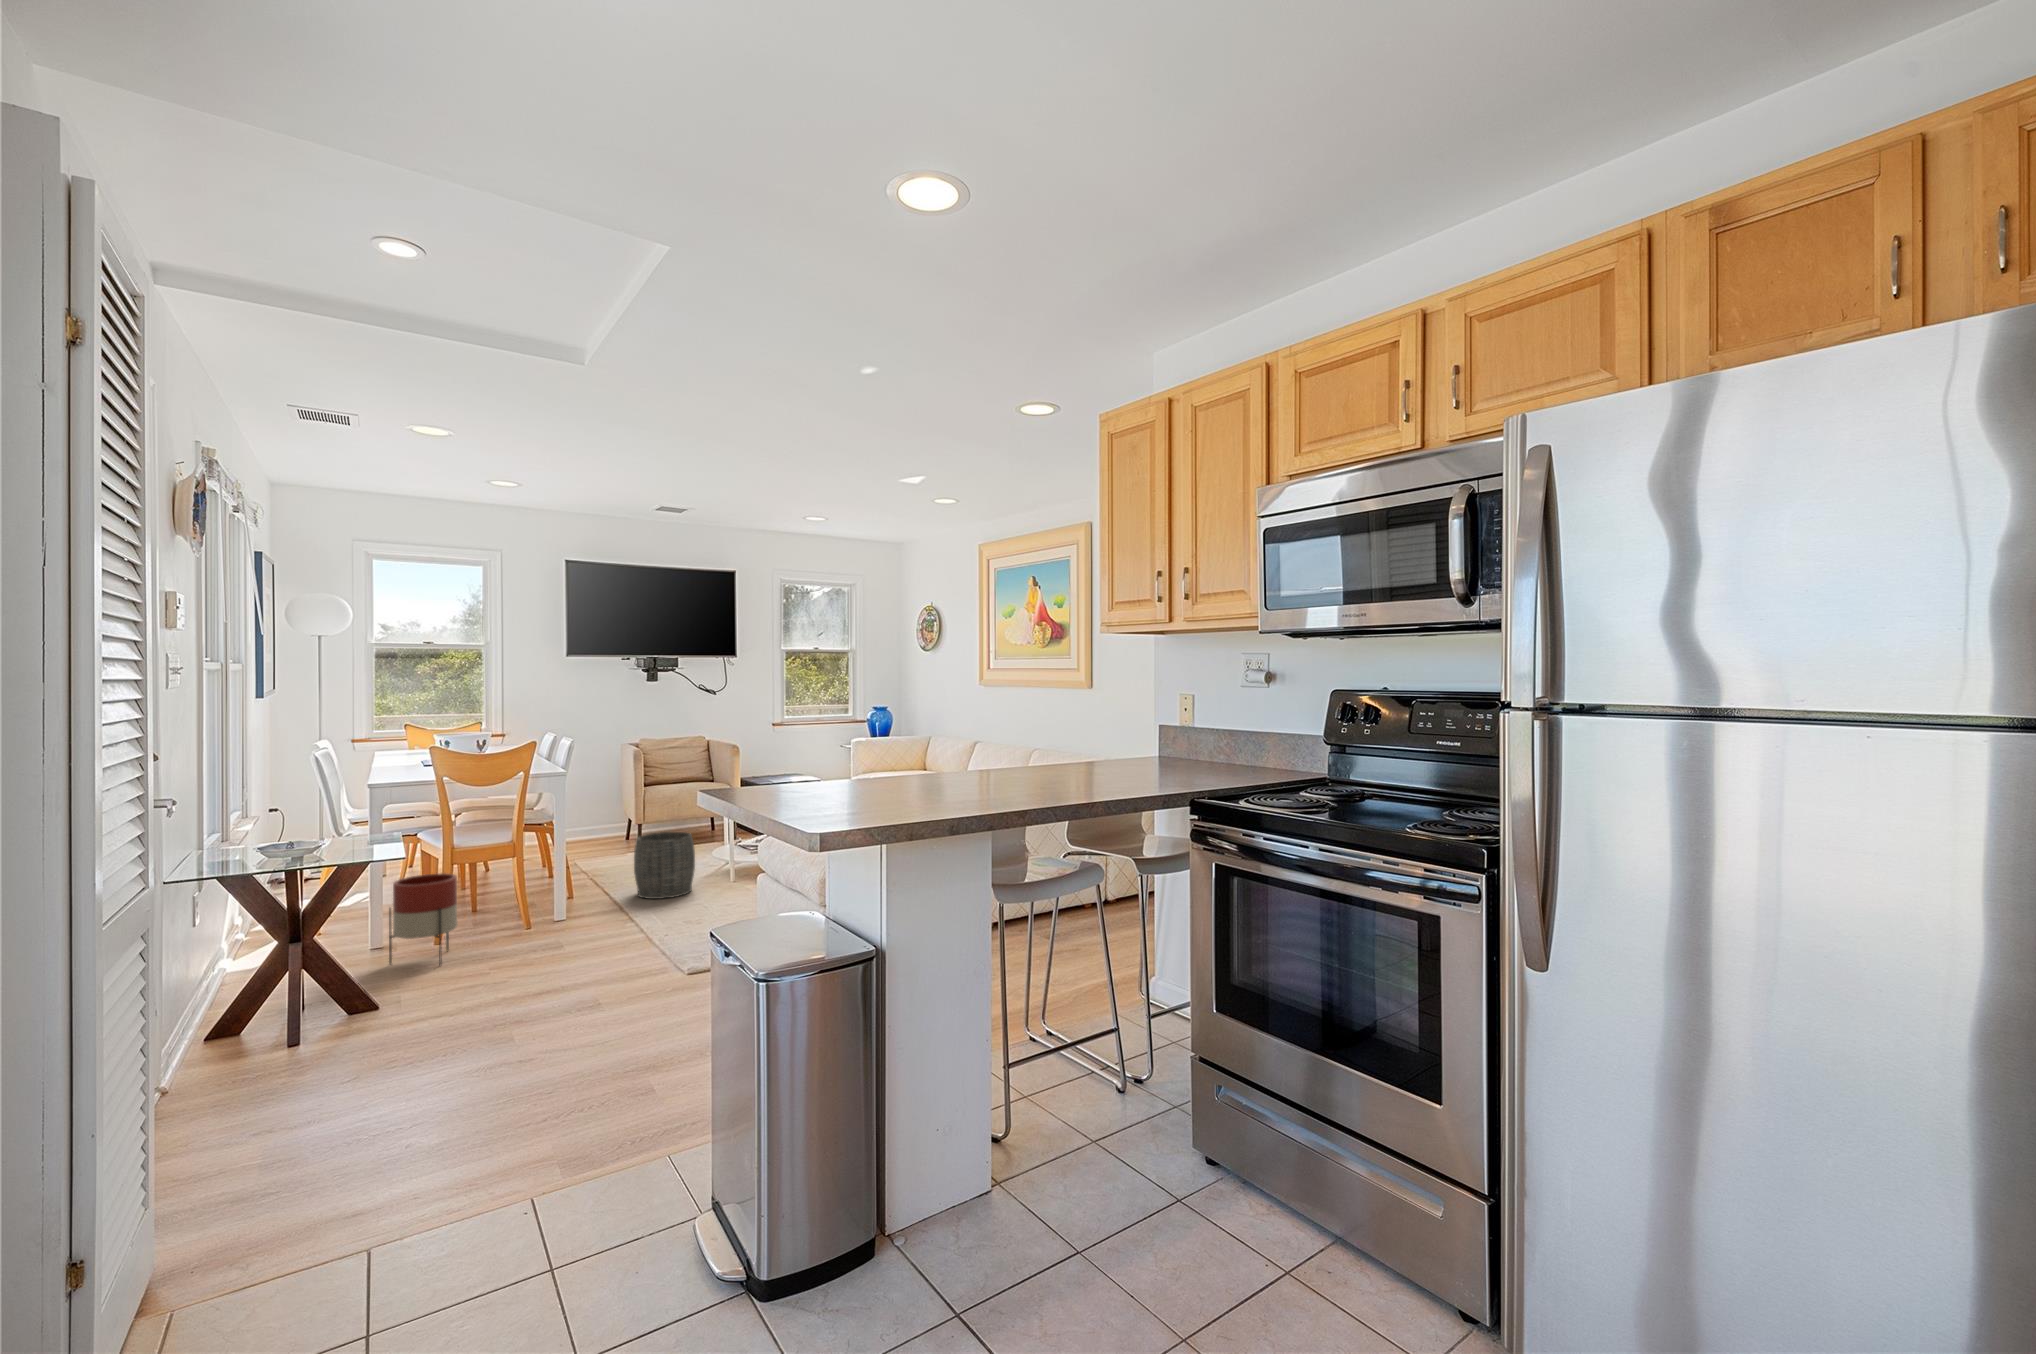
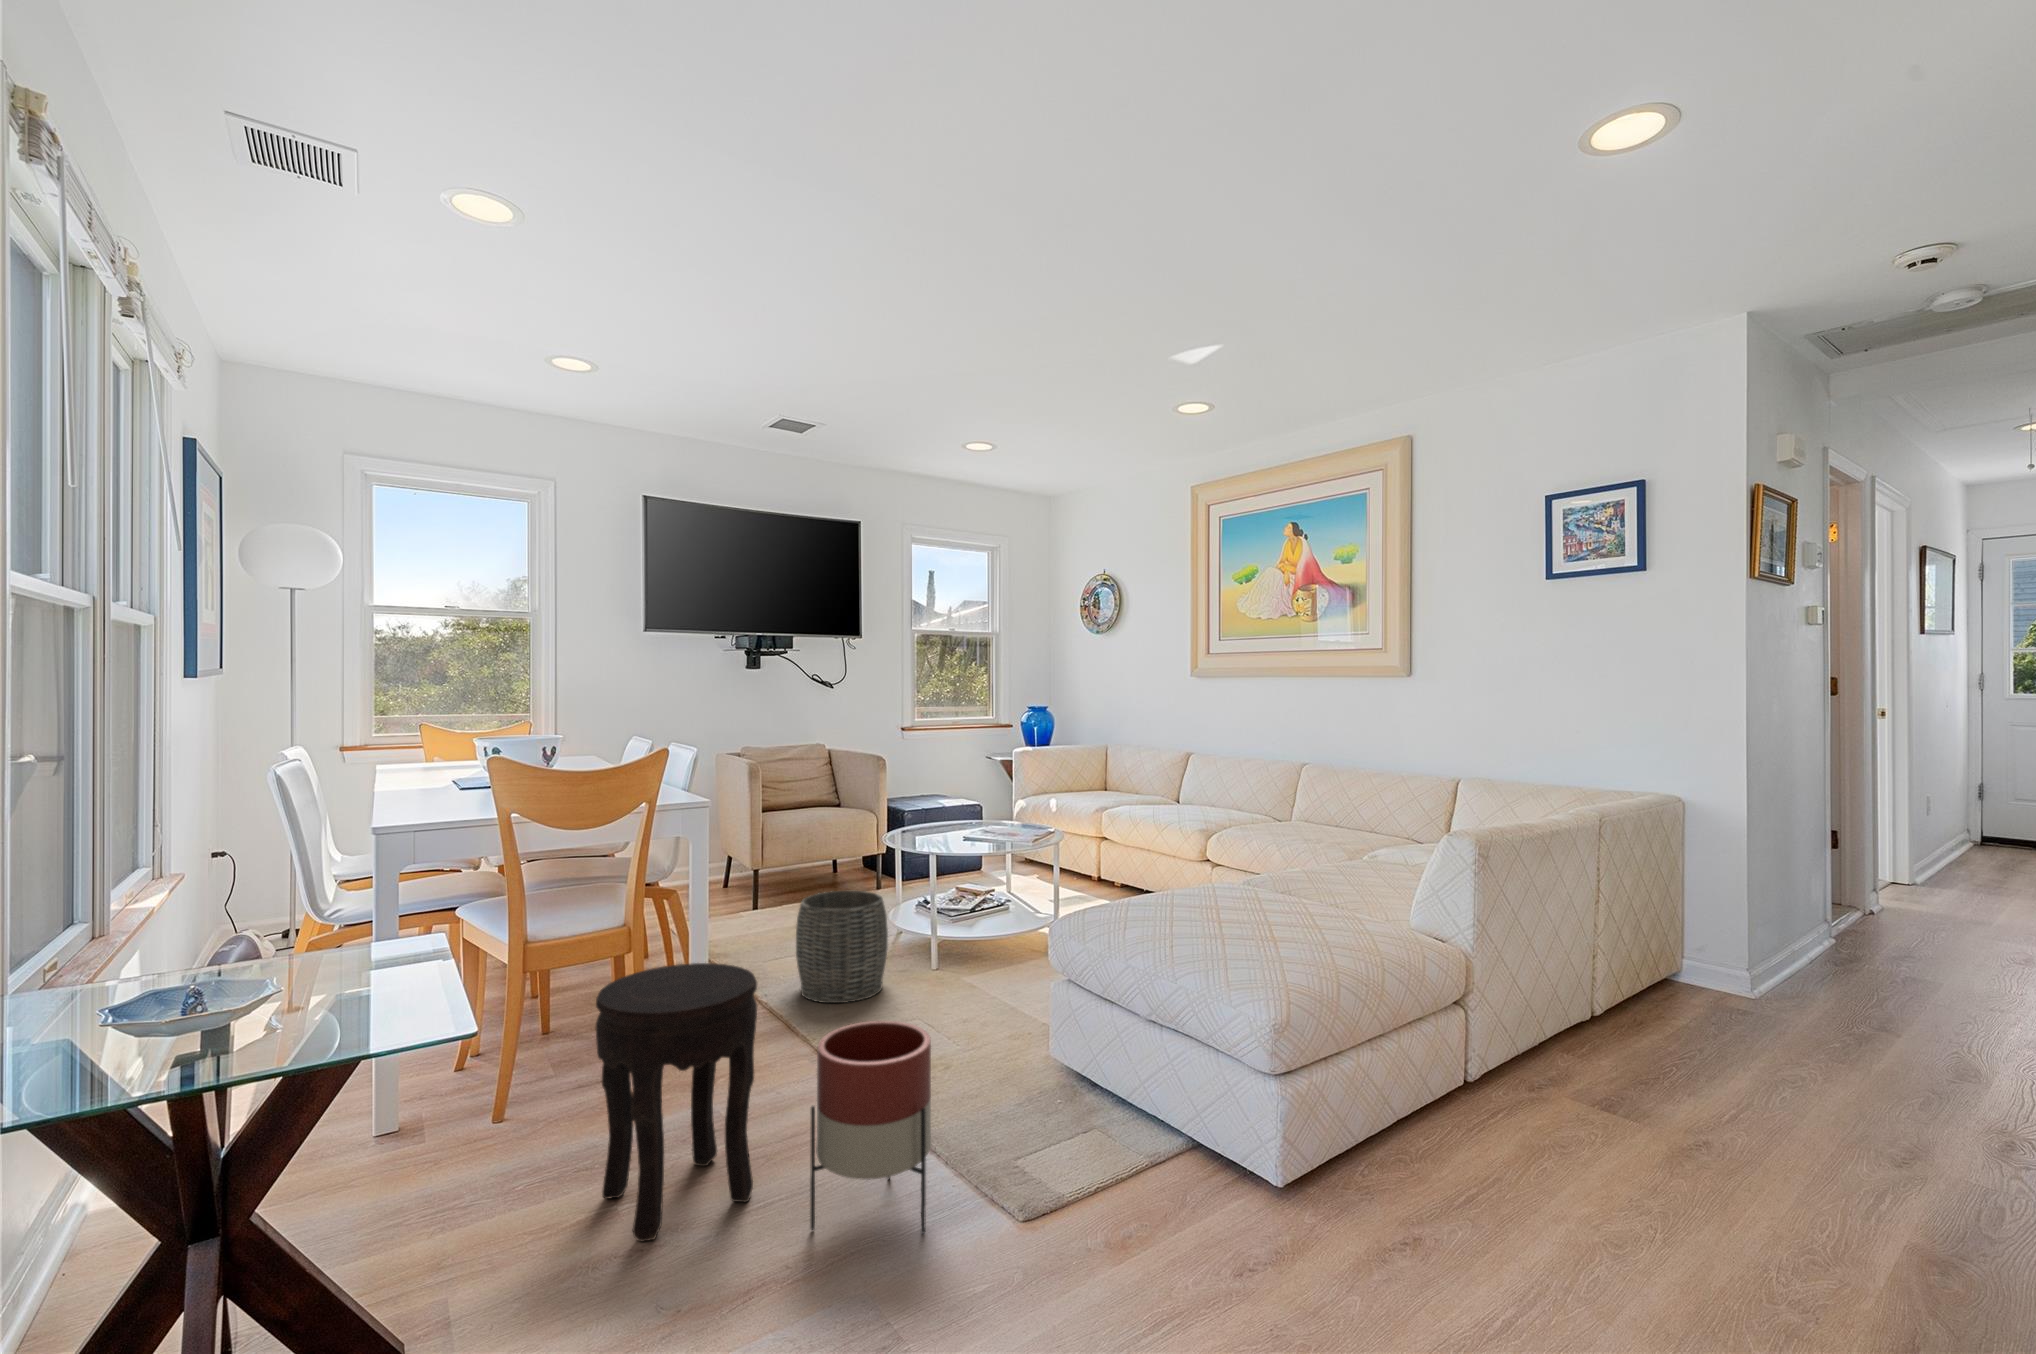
side table: none [473,855,561,982] -> present [596,963,757,1241]
planter: present [389,873,458,965] -> present [810,1021,931,1233]

